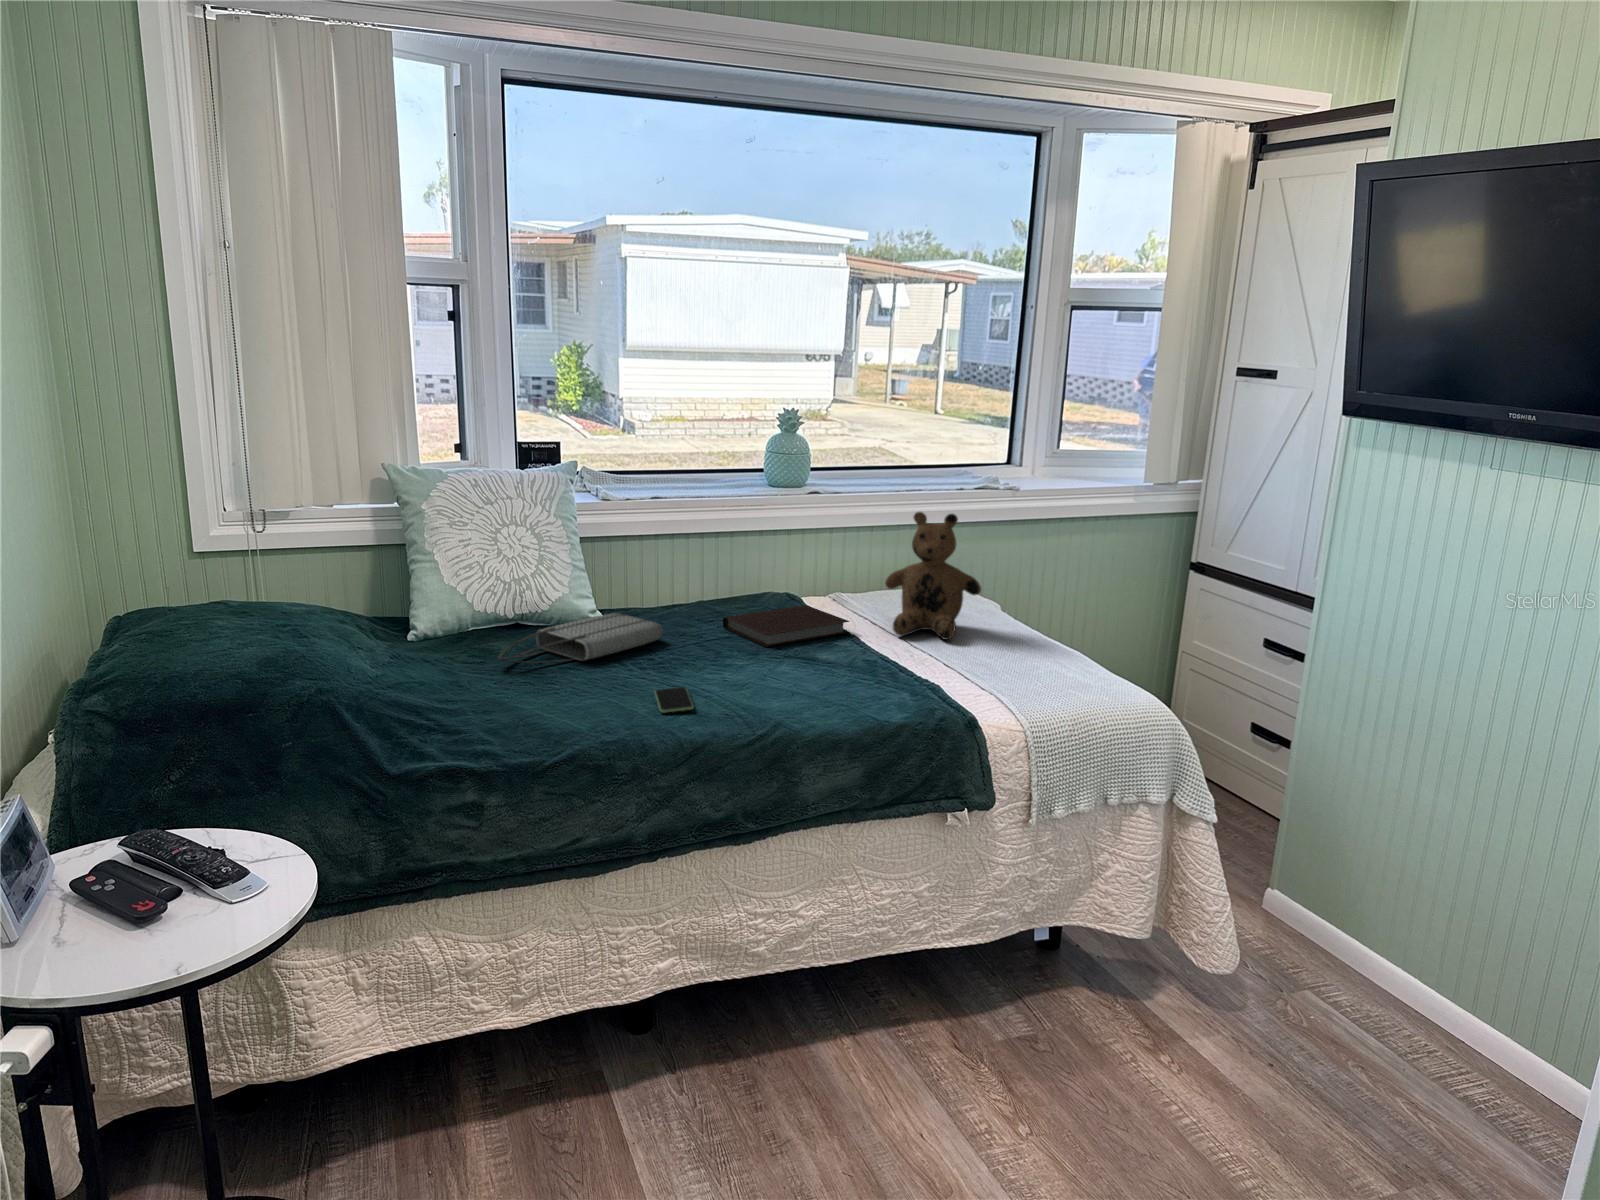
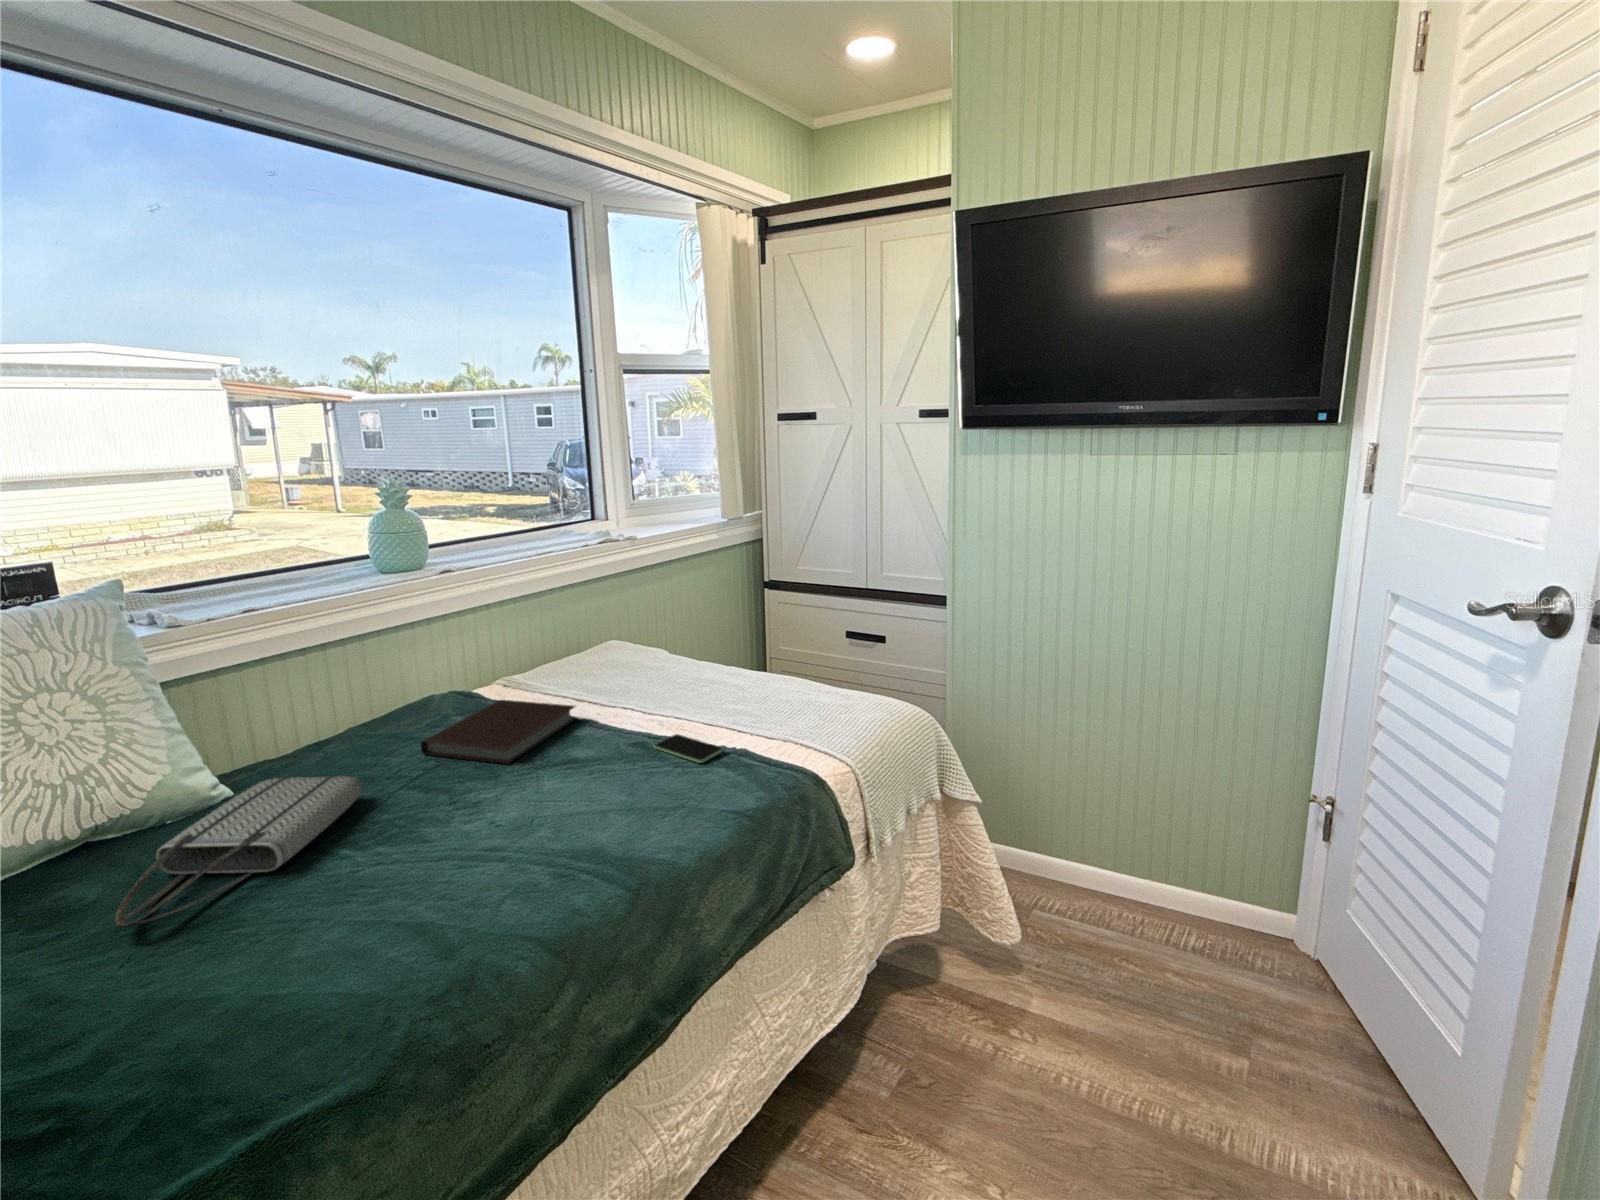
teddy bear: present [885,512,981,640] -> none [591,568,693,707]
smartphone: present [655,687,694,713] -> present [654,734,723,763]

